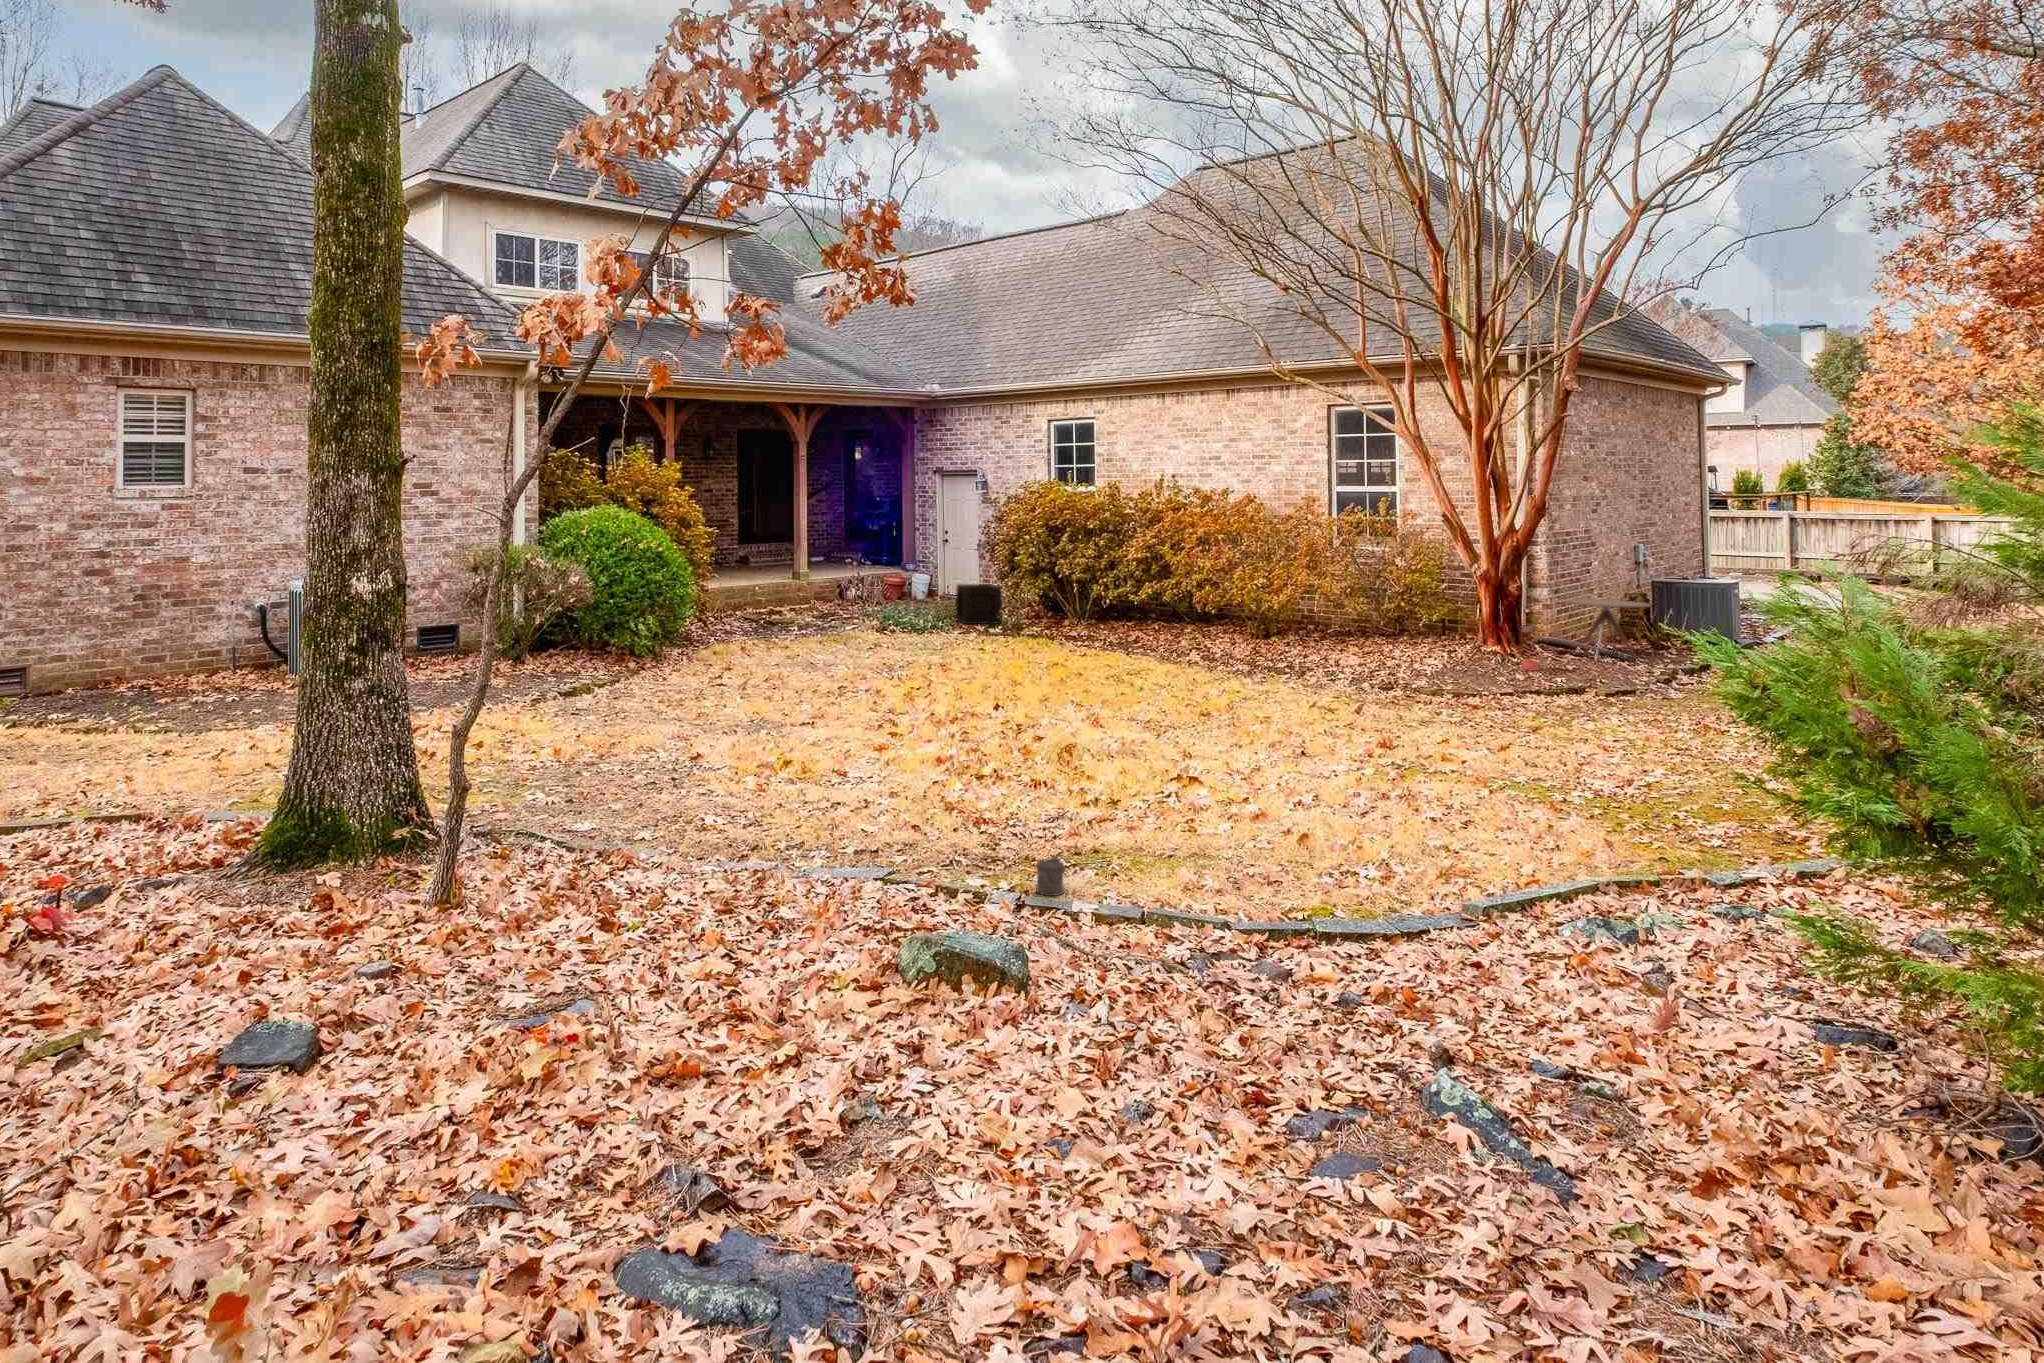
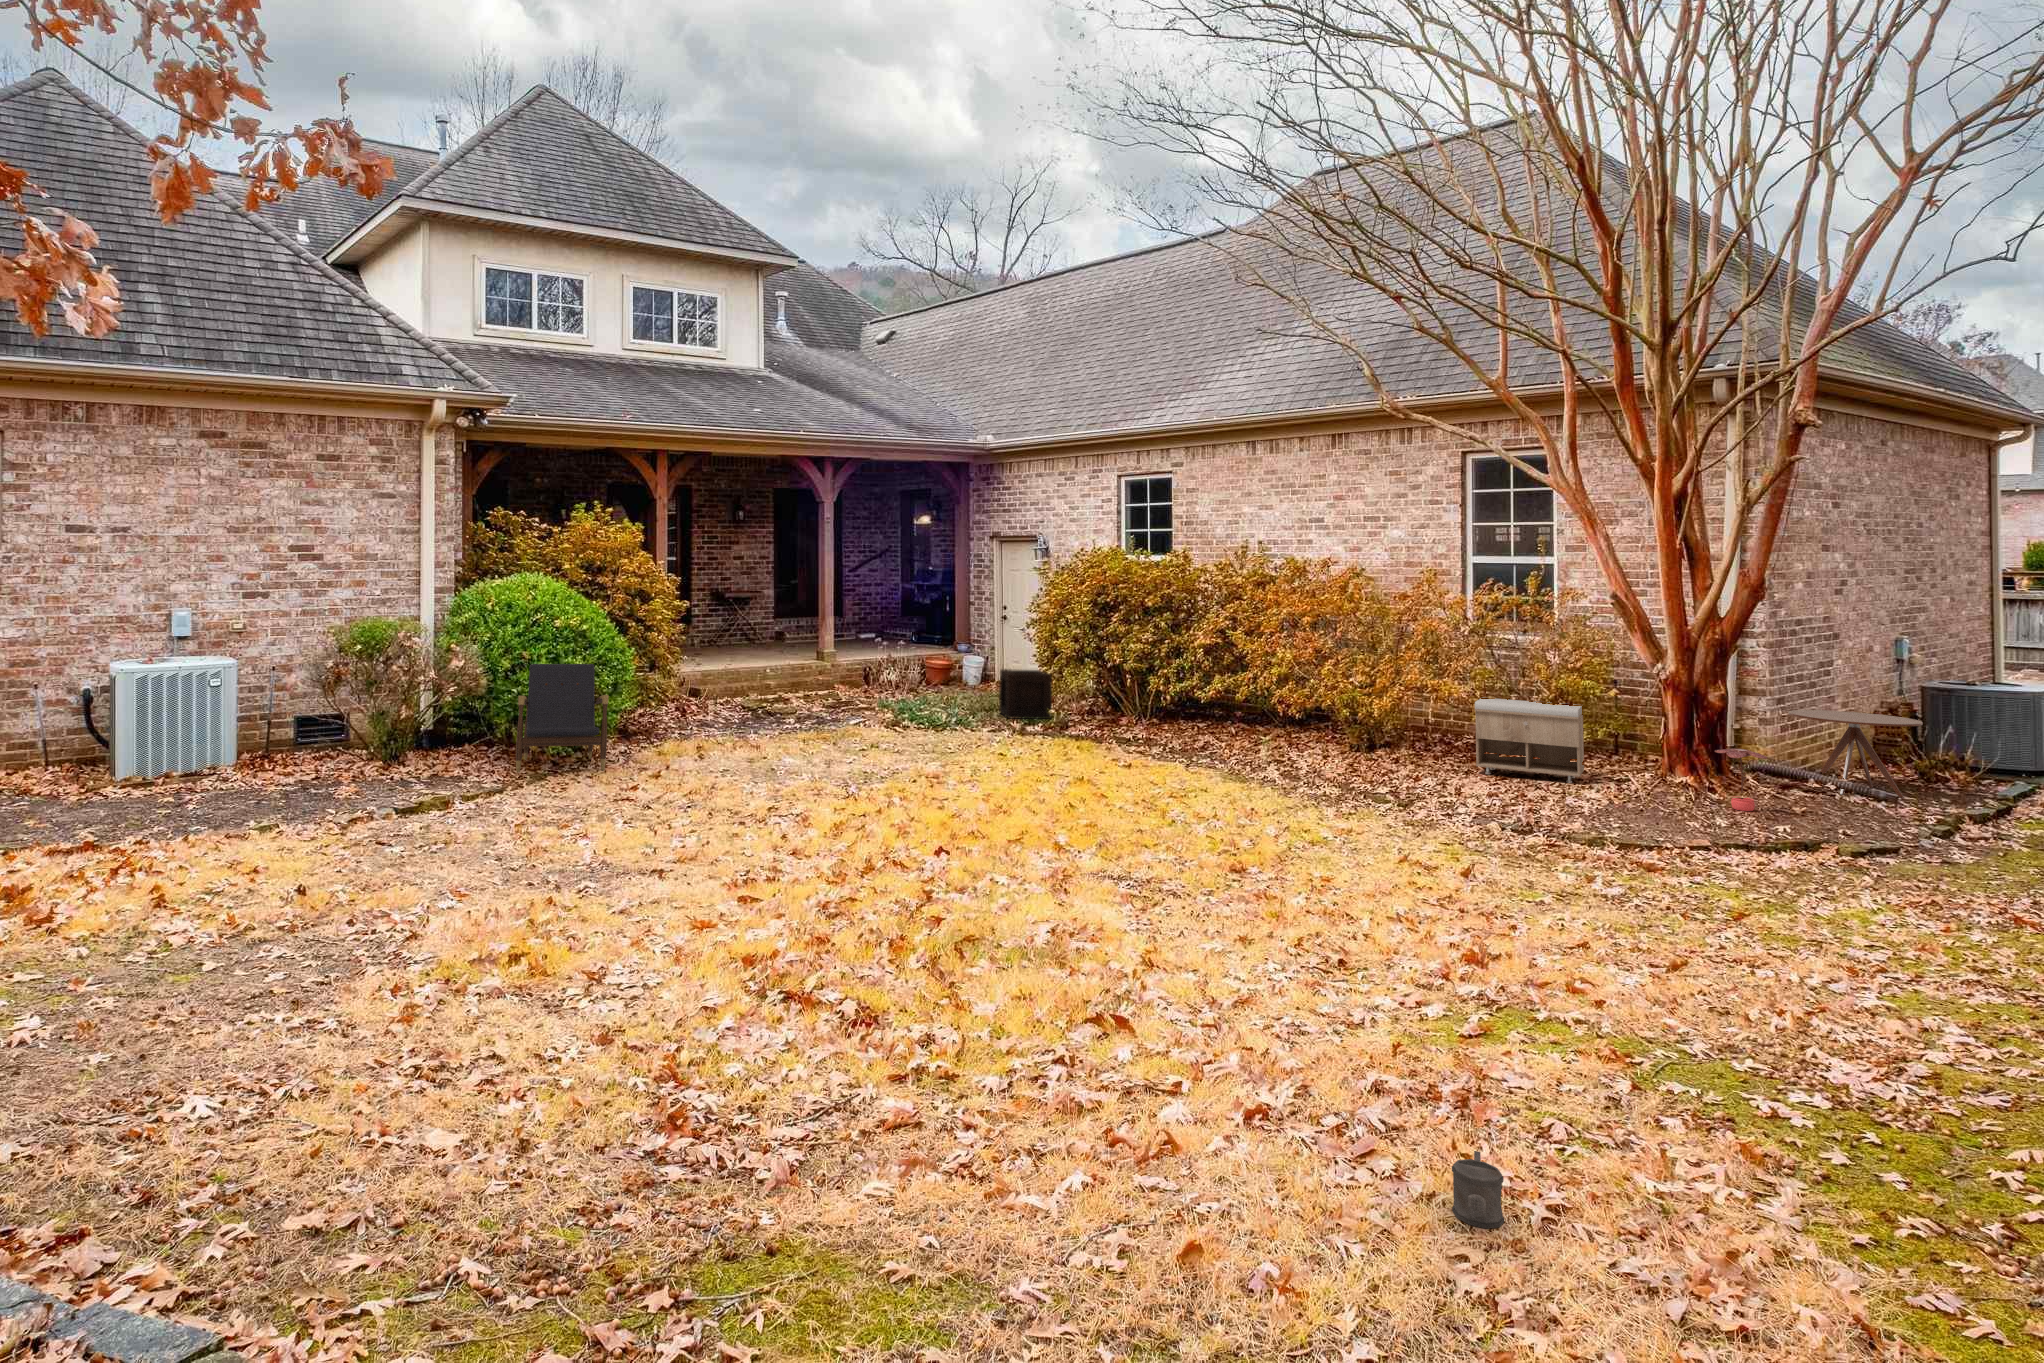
lounge chair: none [597,584,674,672] -> present [516,664,609,772]
storage bench: none [1341,595,1418,657] -> present [1475,699,1584,783]
watering can: present [1036,856,1065,896] -> present [1452,1151,1504,1228]

